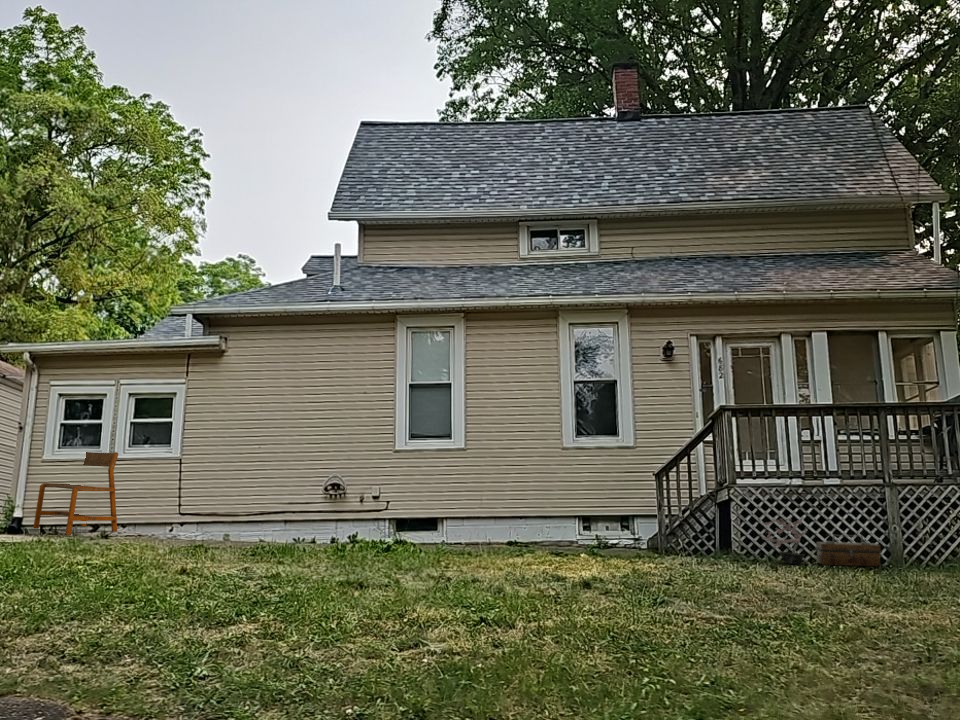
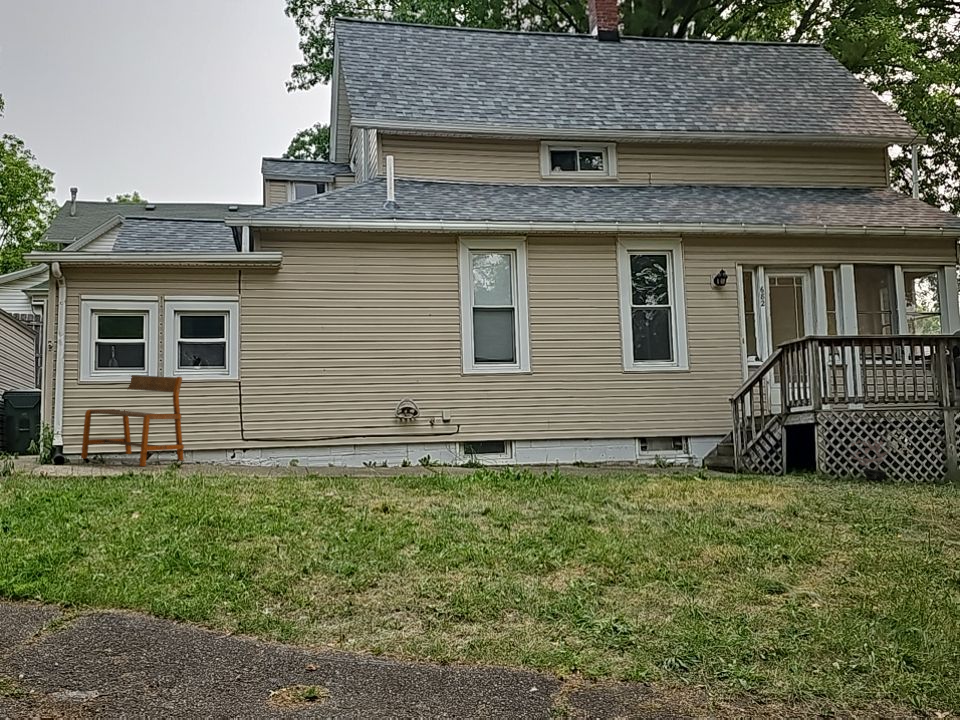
toolbox: present [815,535,882,566] -> none [888,453,946,480]

